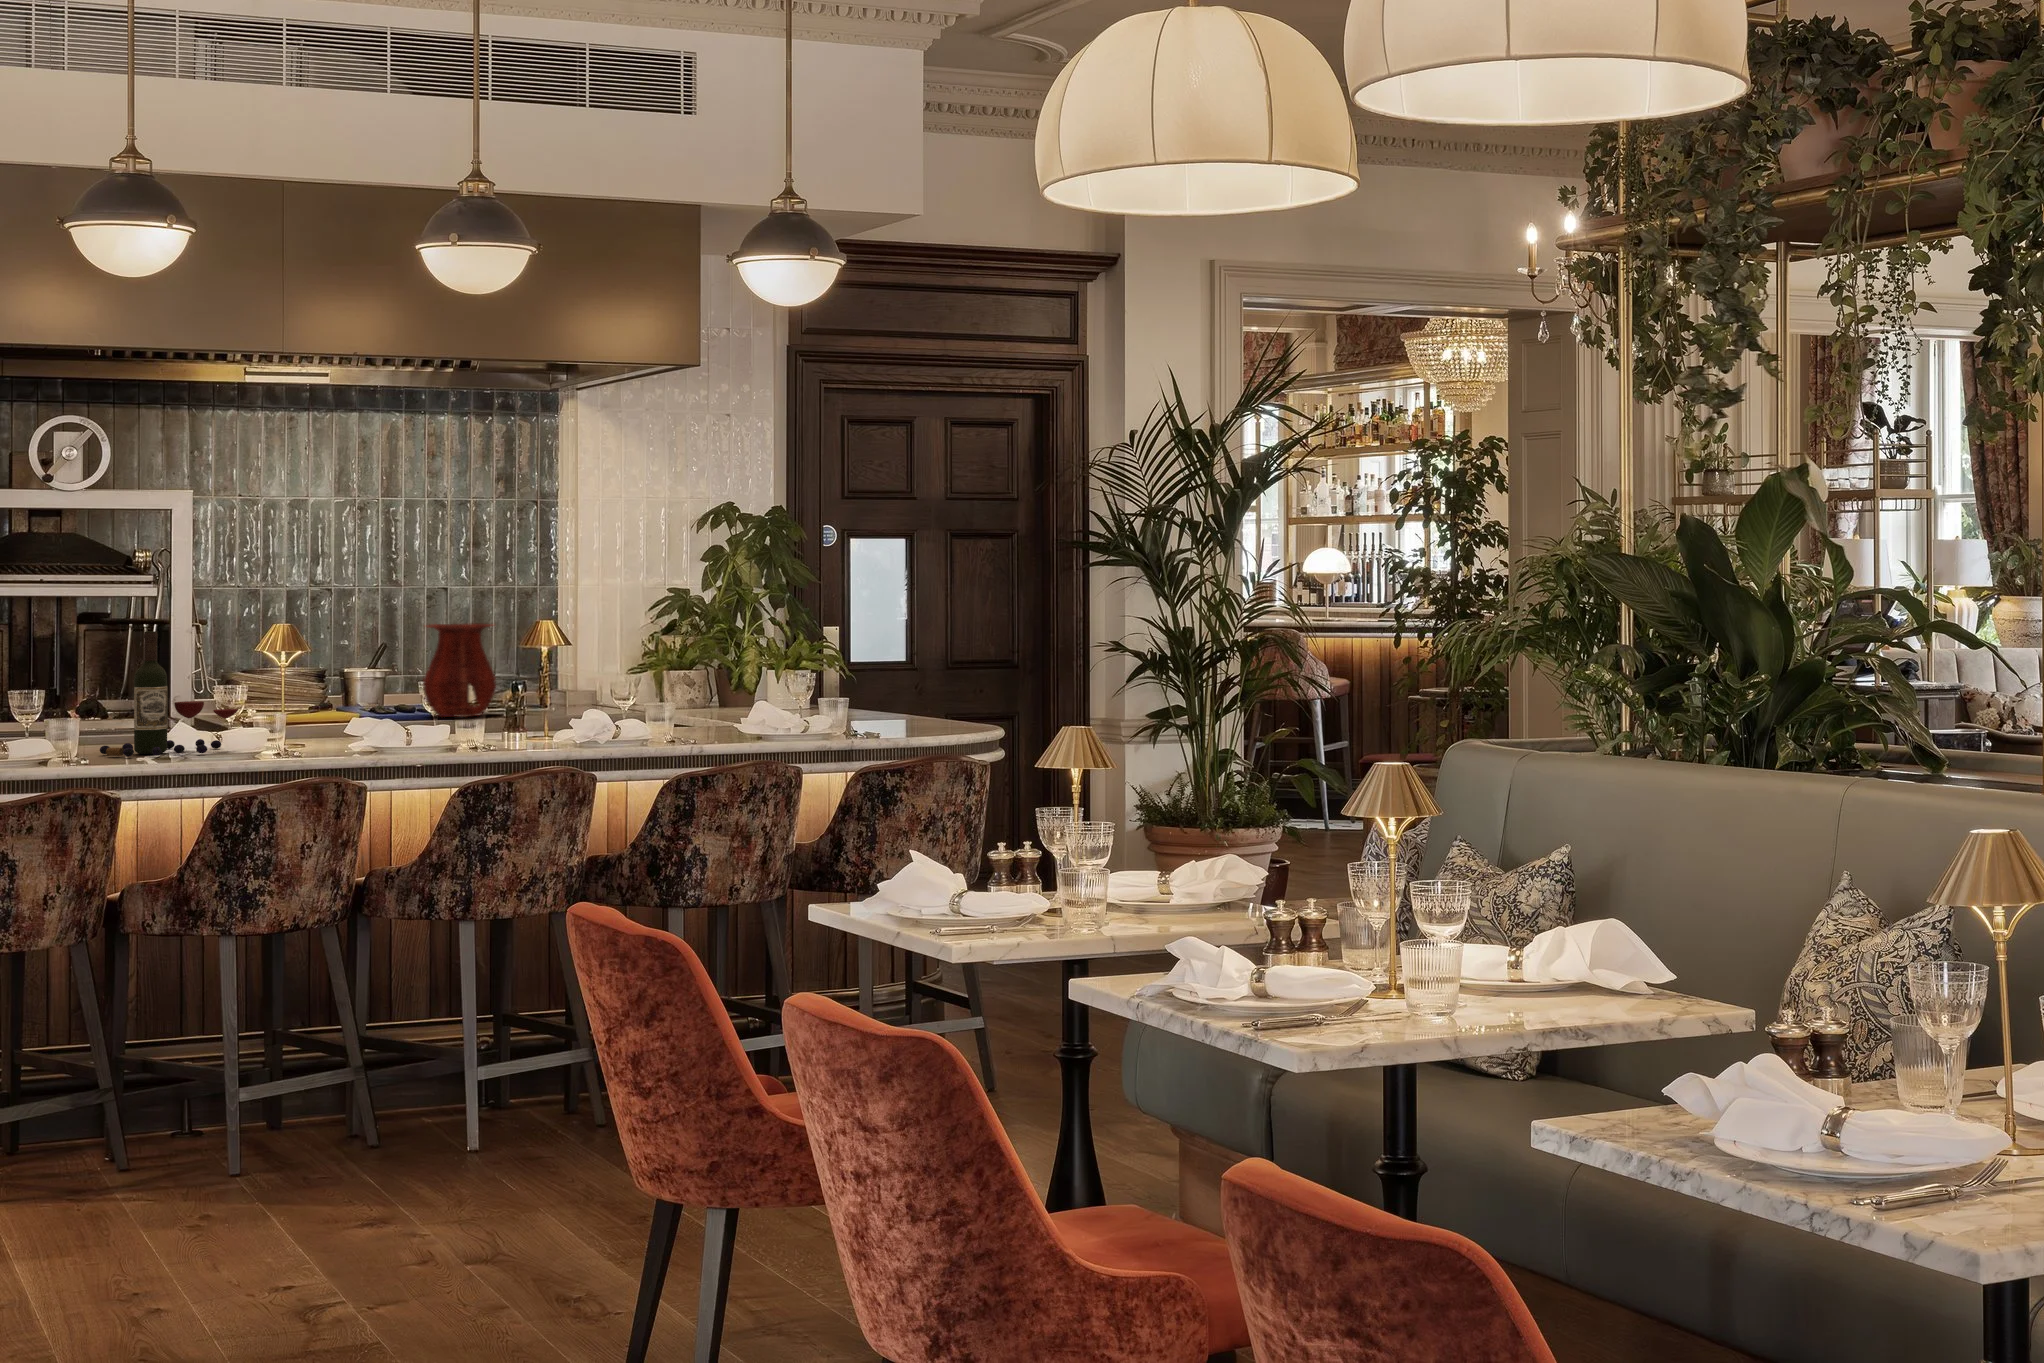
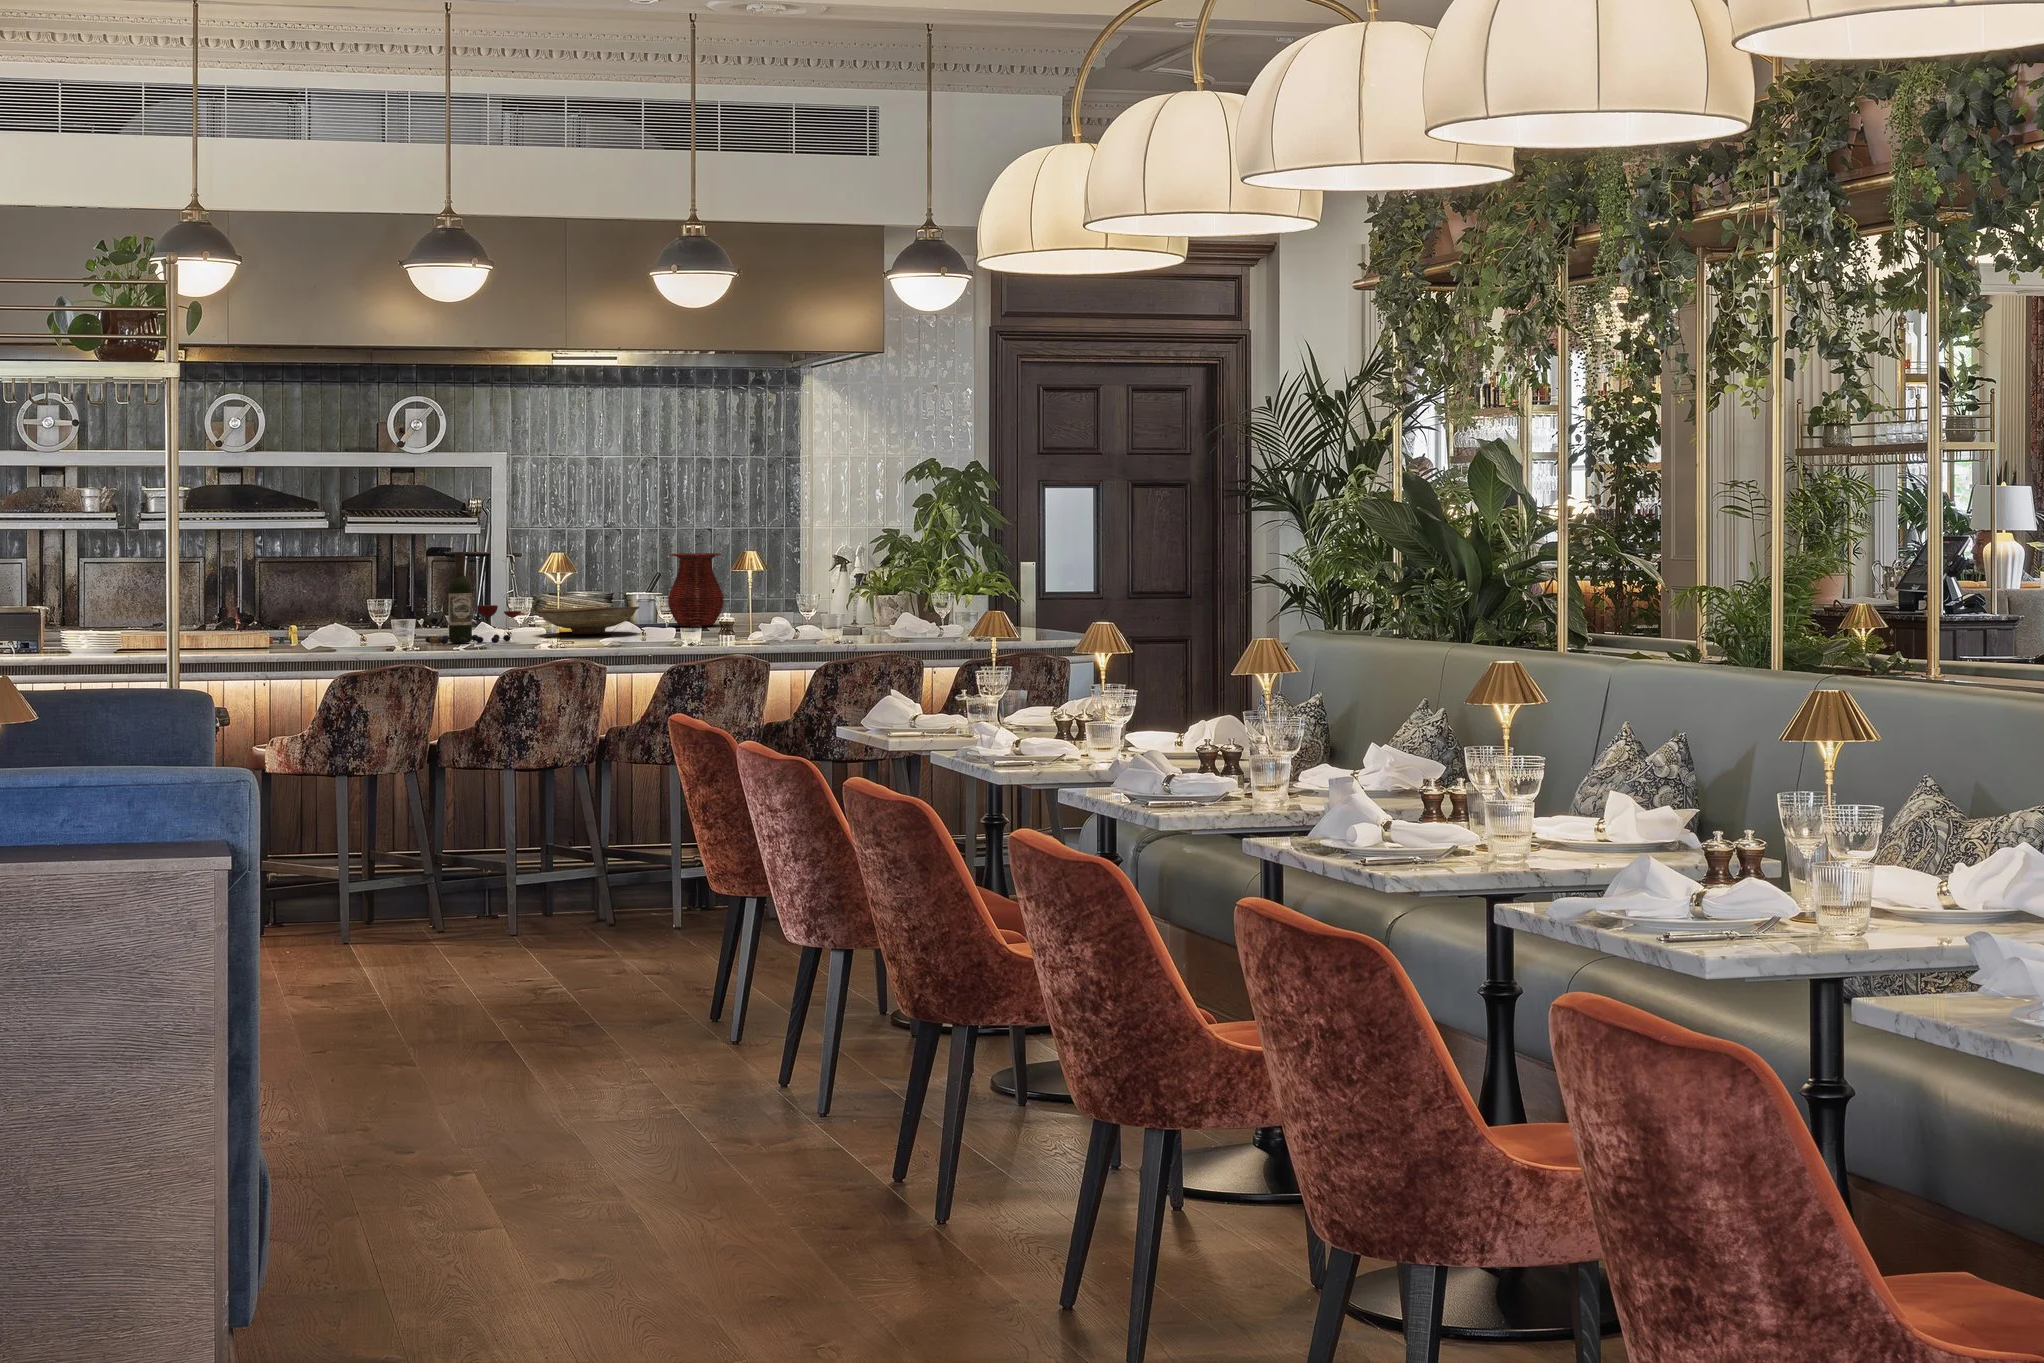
decorative bowl: none [254,696,394,734] -> present [537,607,639,634]

